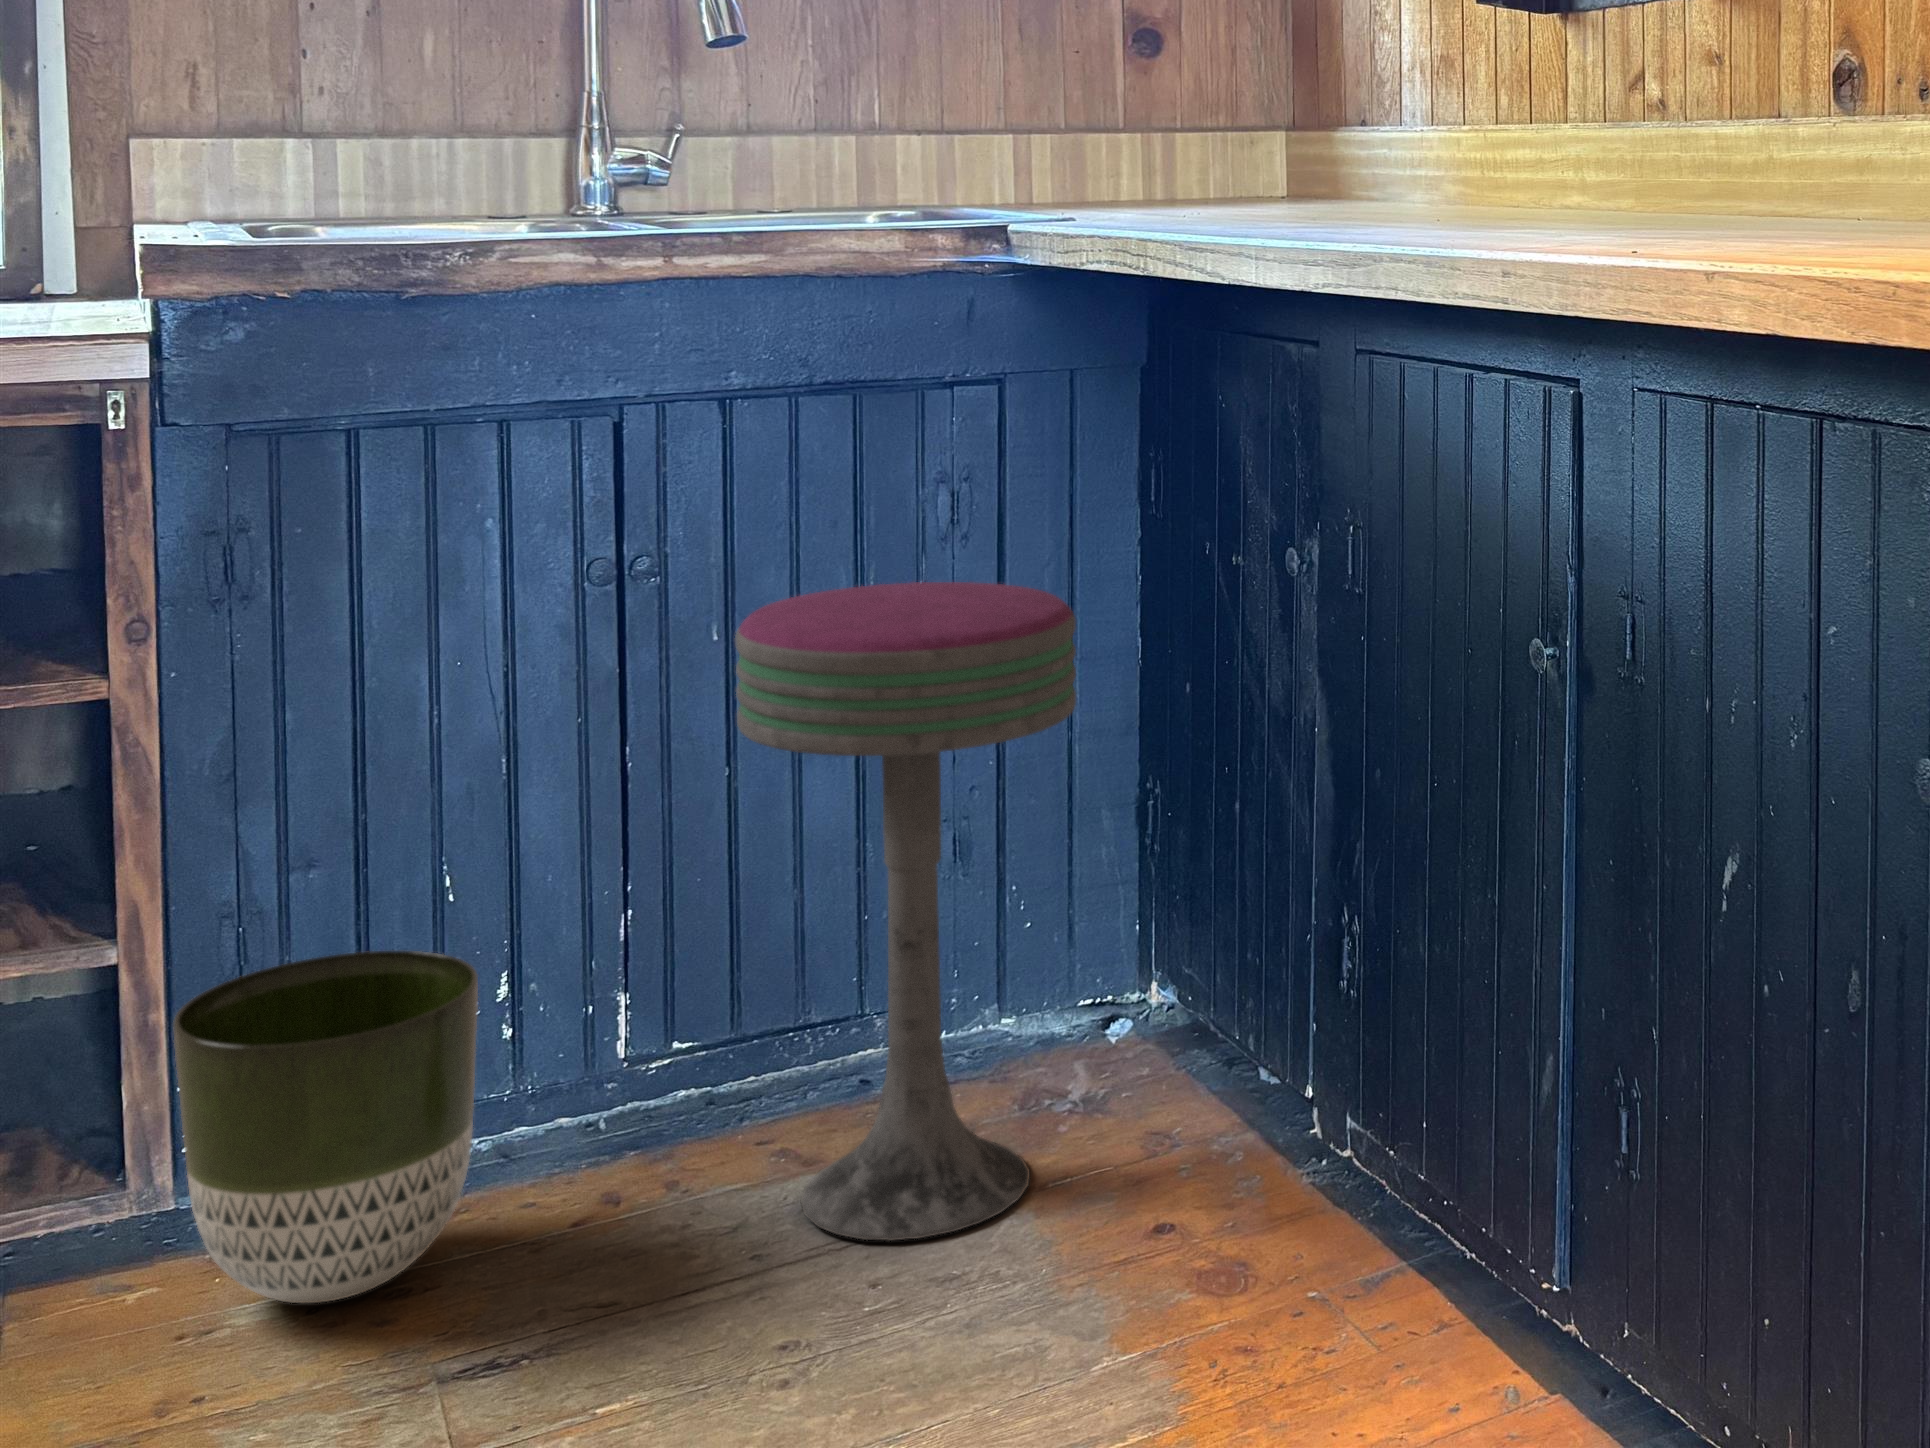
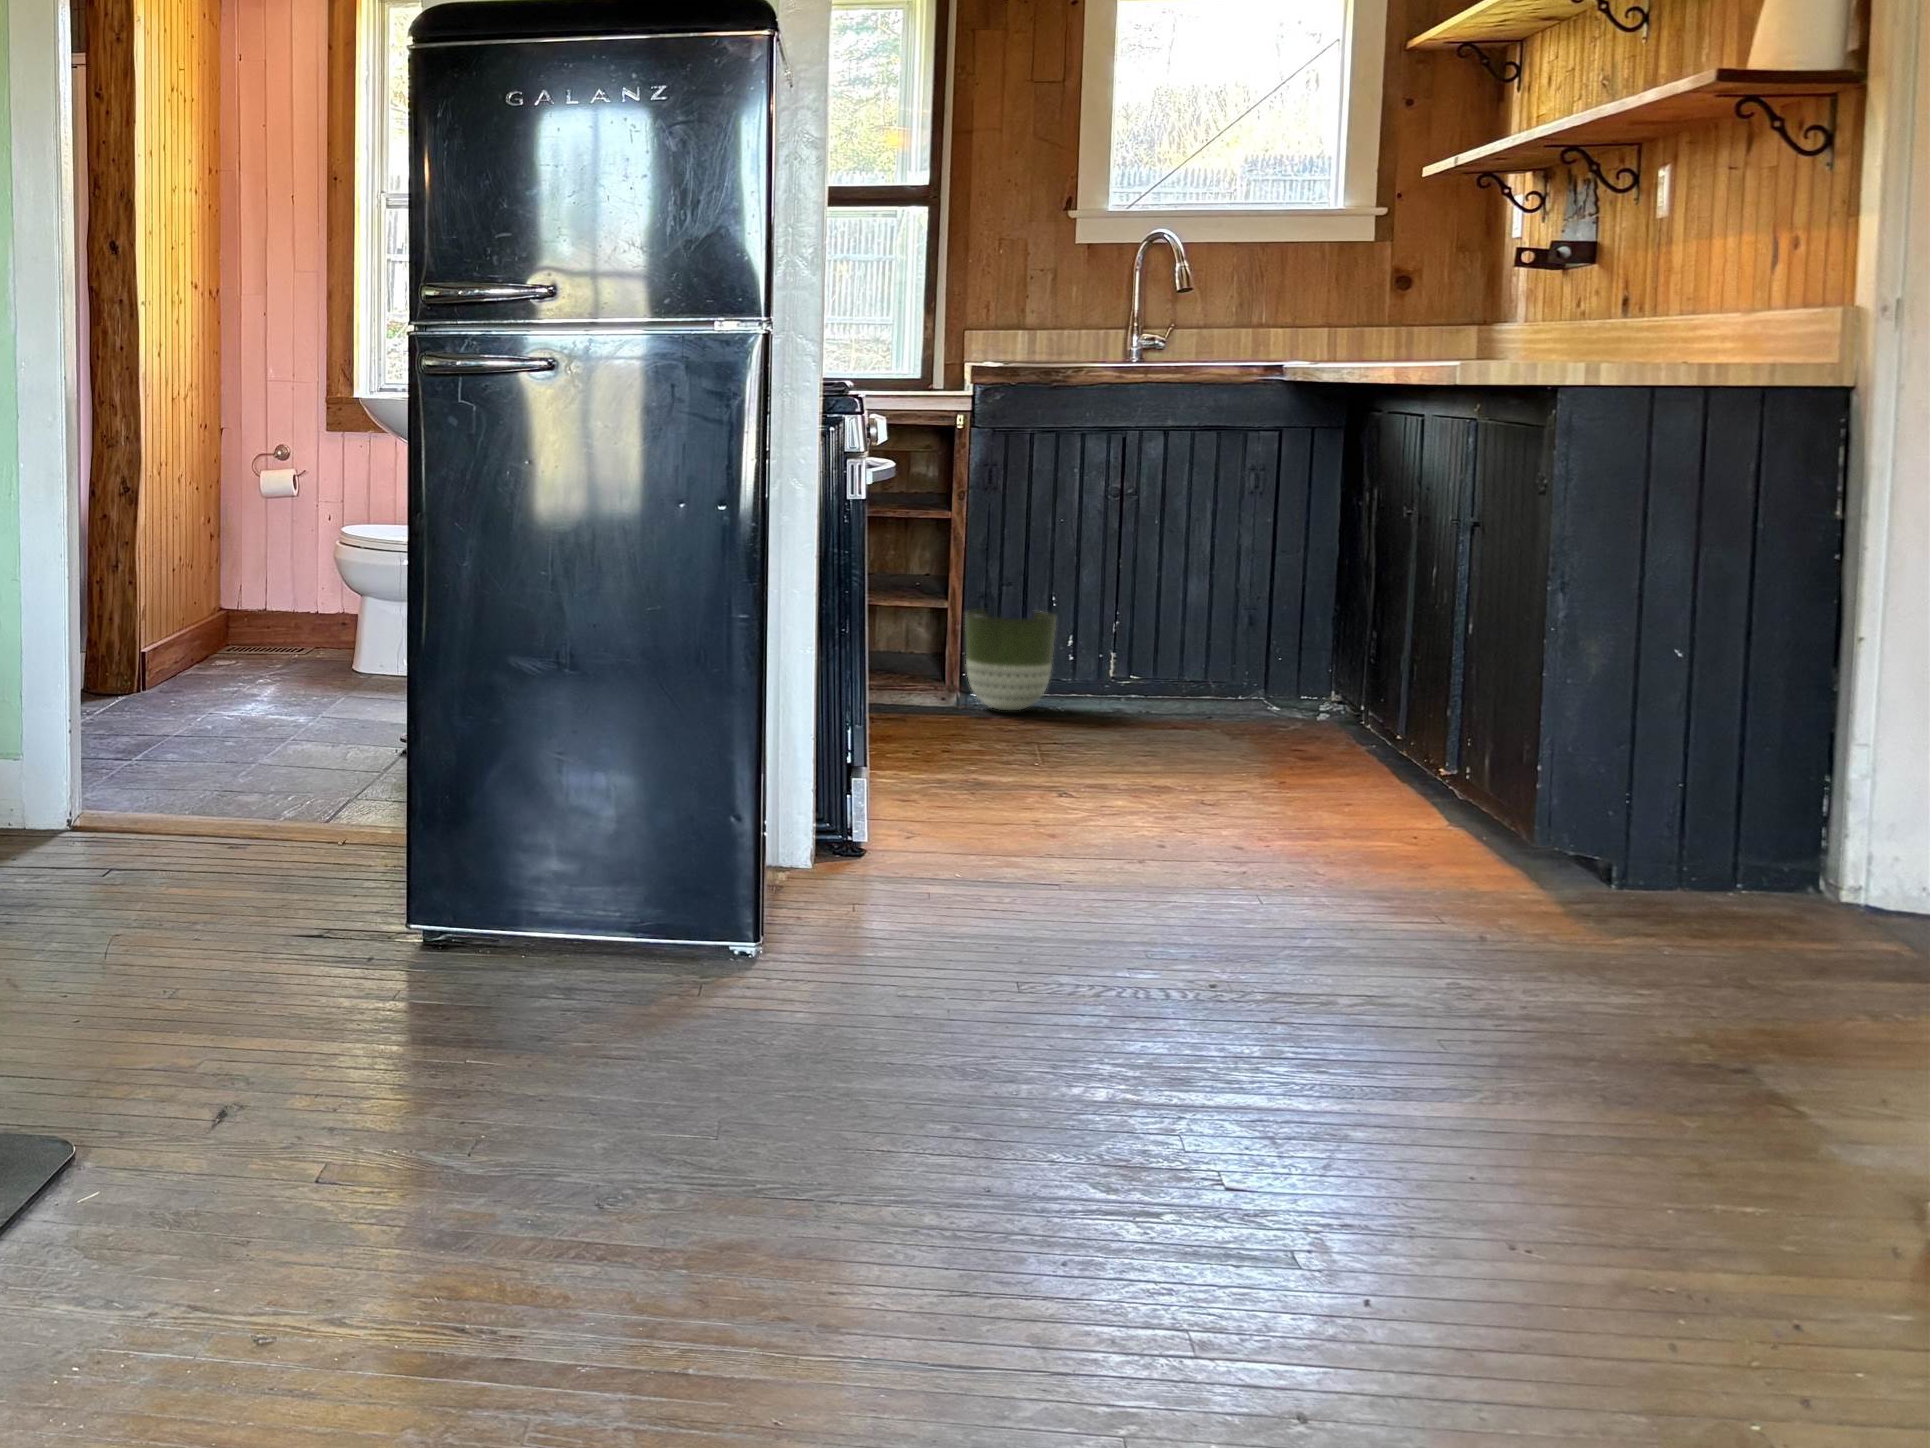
bar stool: present [735,582,1076,1241] -> none [1146,502,1276,728]

